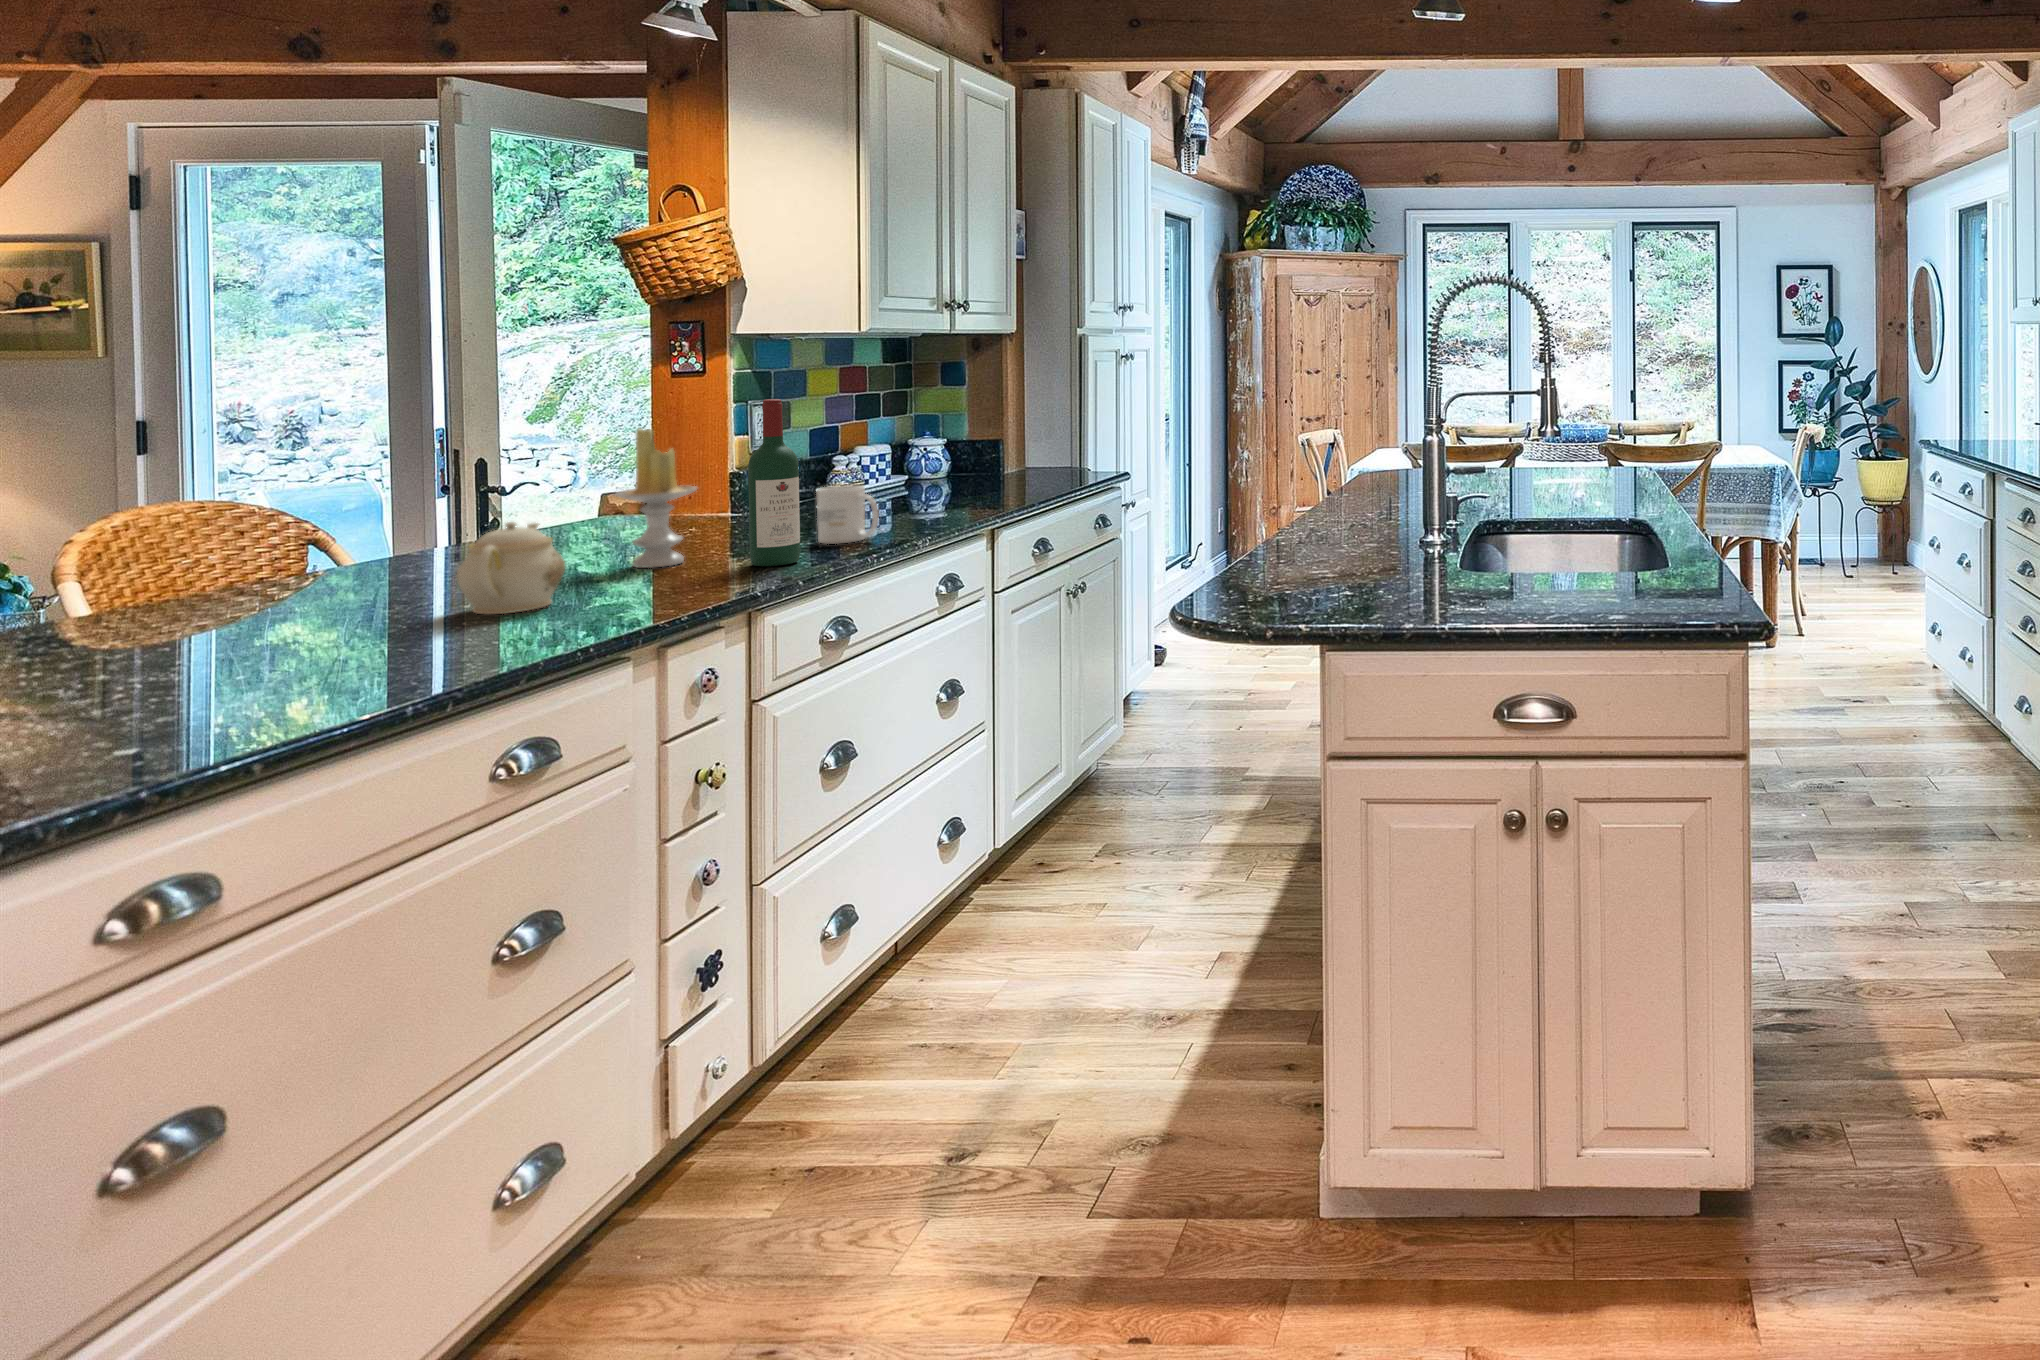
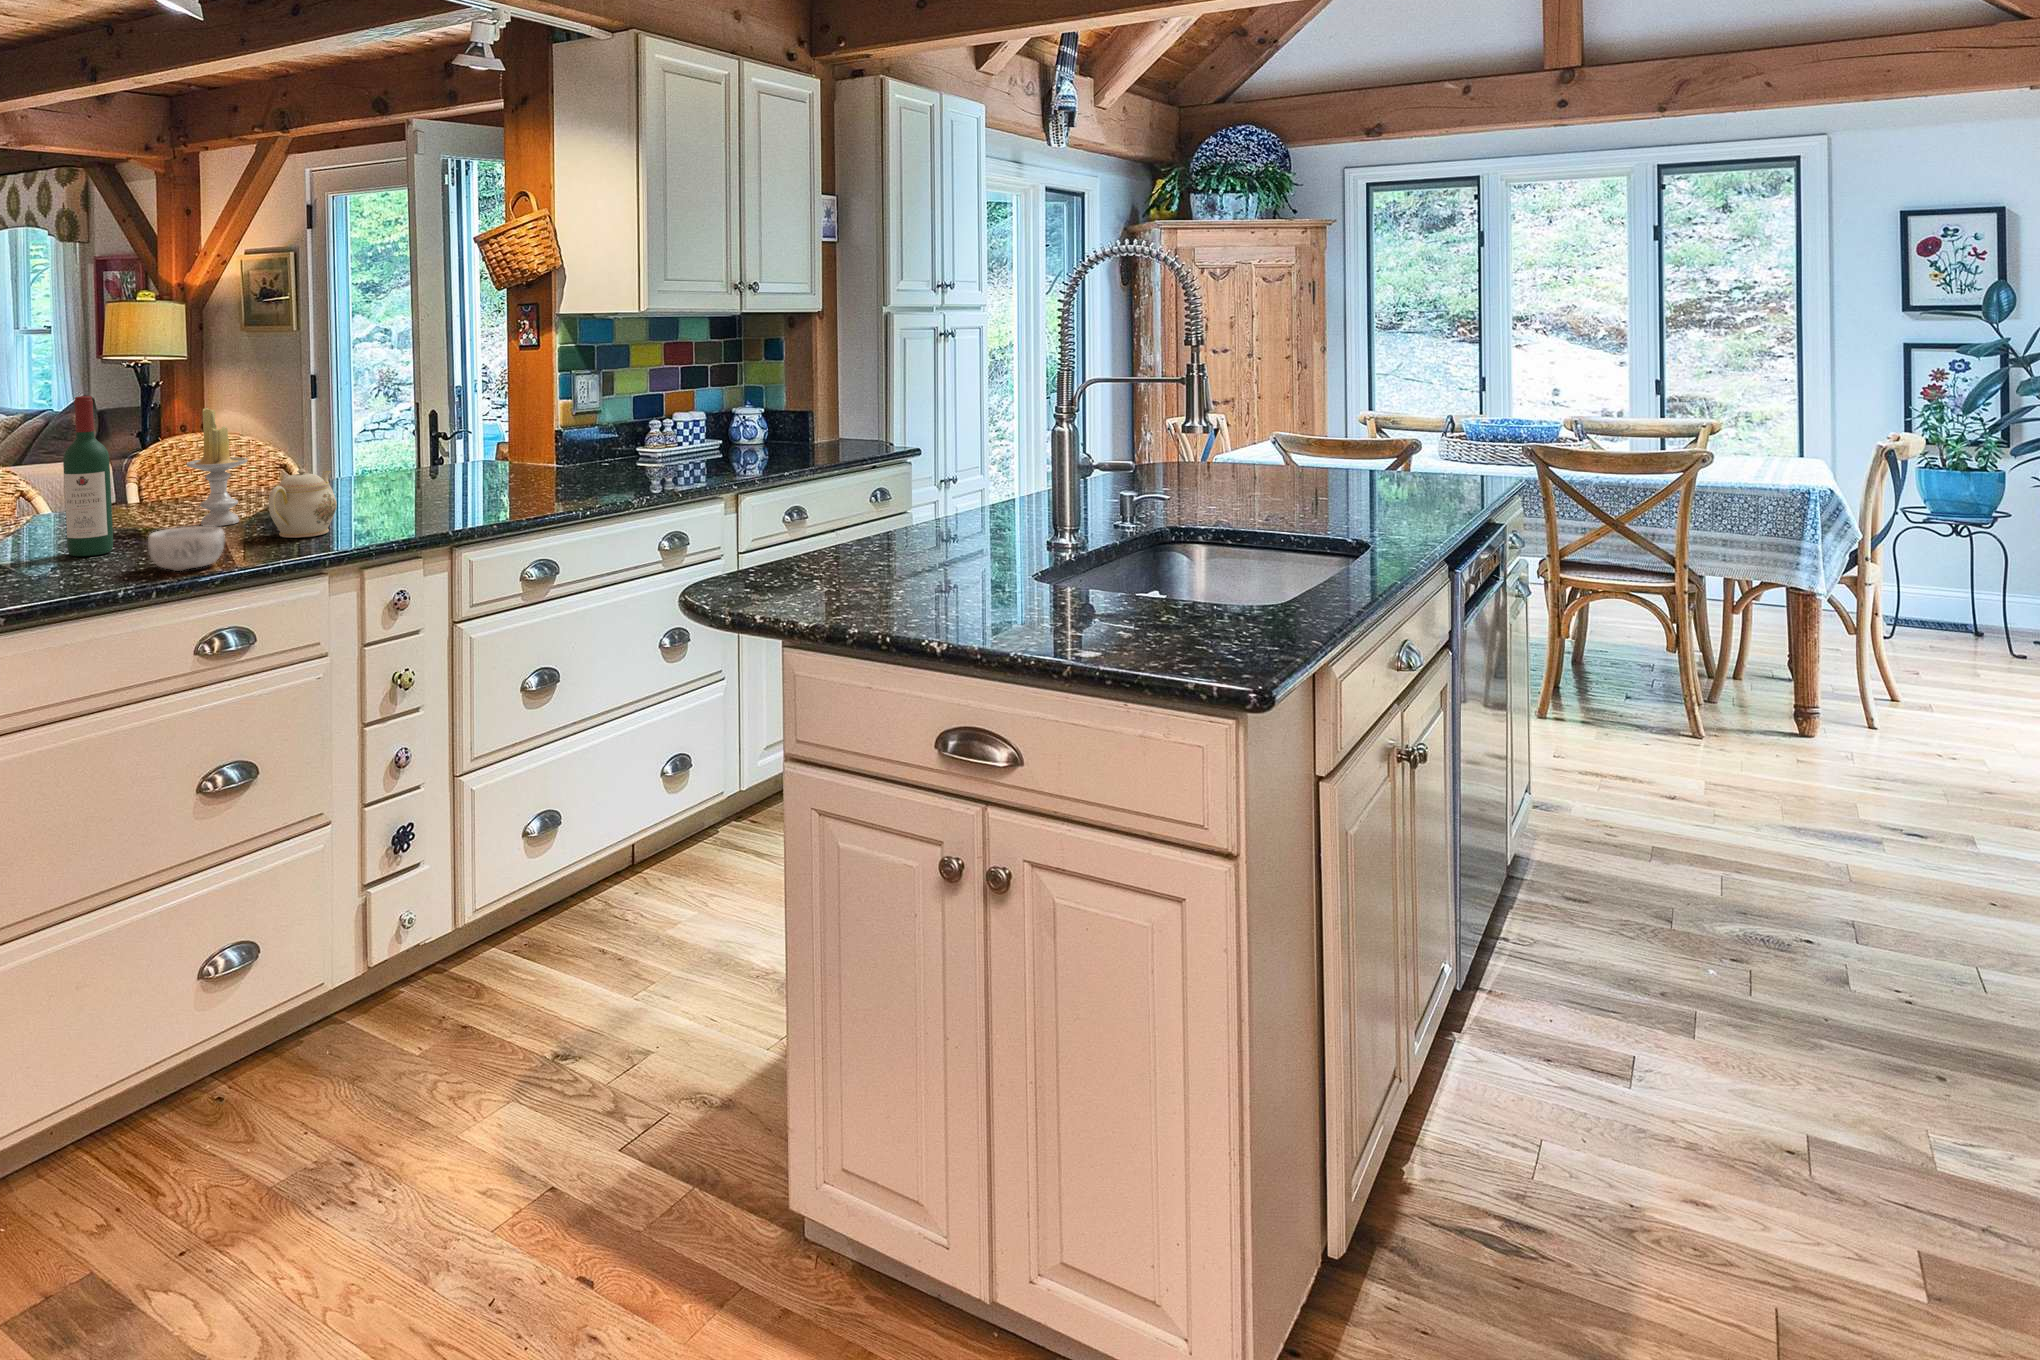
wine bottle: present [748,399,800,566] -> present [63,396,113,556]
candle: present [616,428,697,568] -> present [186,408,248,526]
mug: present [817,485,879,544] -> none [561,453,602,502]
decorative bowl: none [337,603,468,668] -> present [148,526,225,571]

